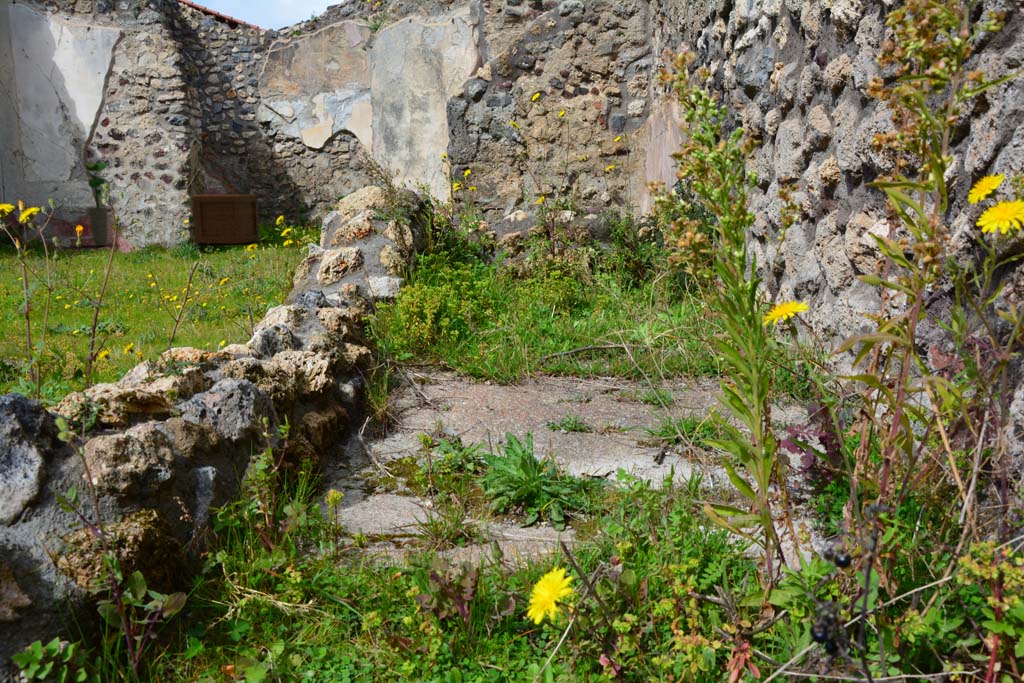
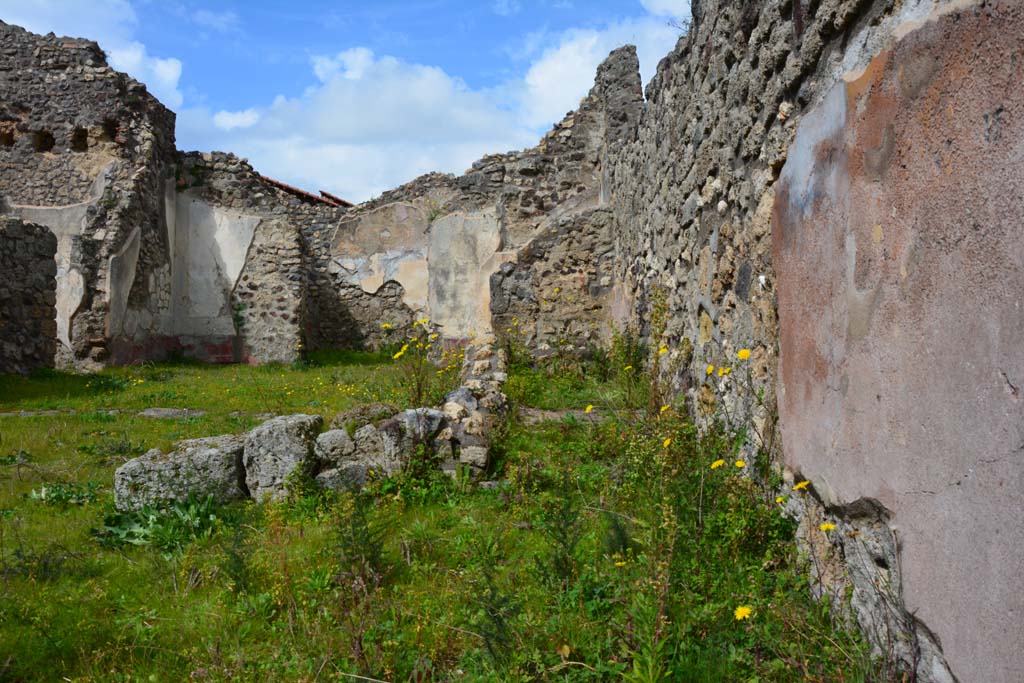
wooden crate: present [193,195,259,244] -> none [303,328,345,362]

